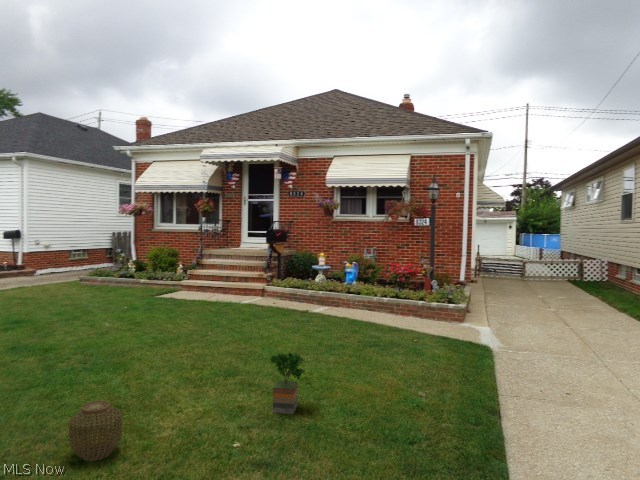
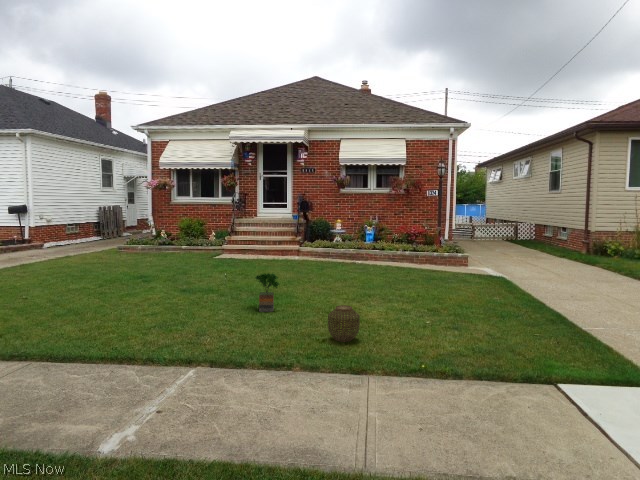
potted tree: present [270,353,305,414] -> present [255,273,279,312]

